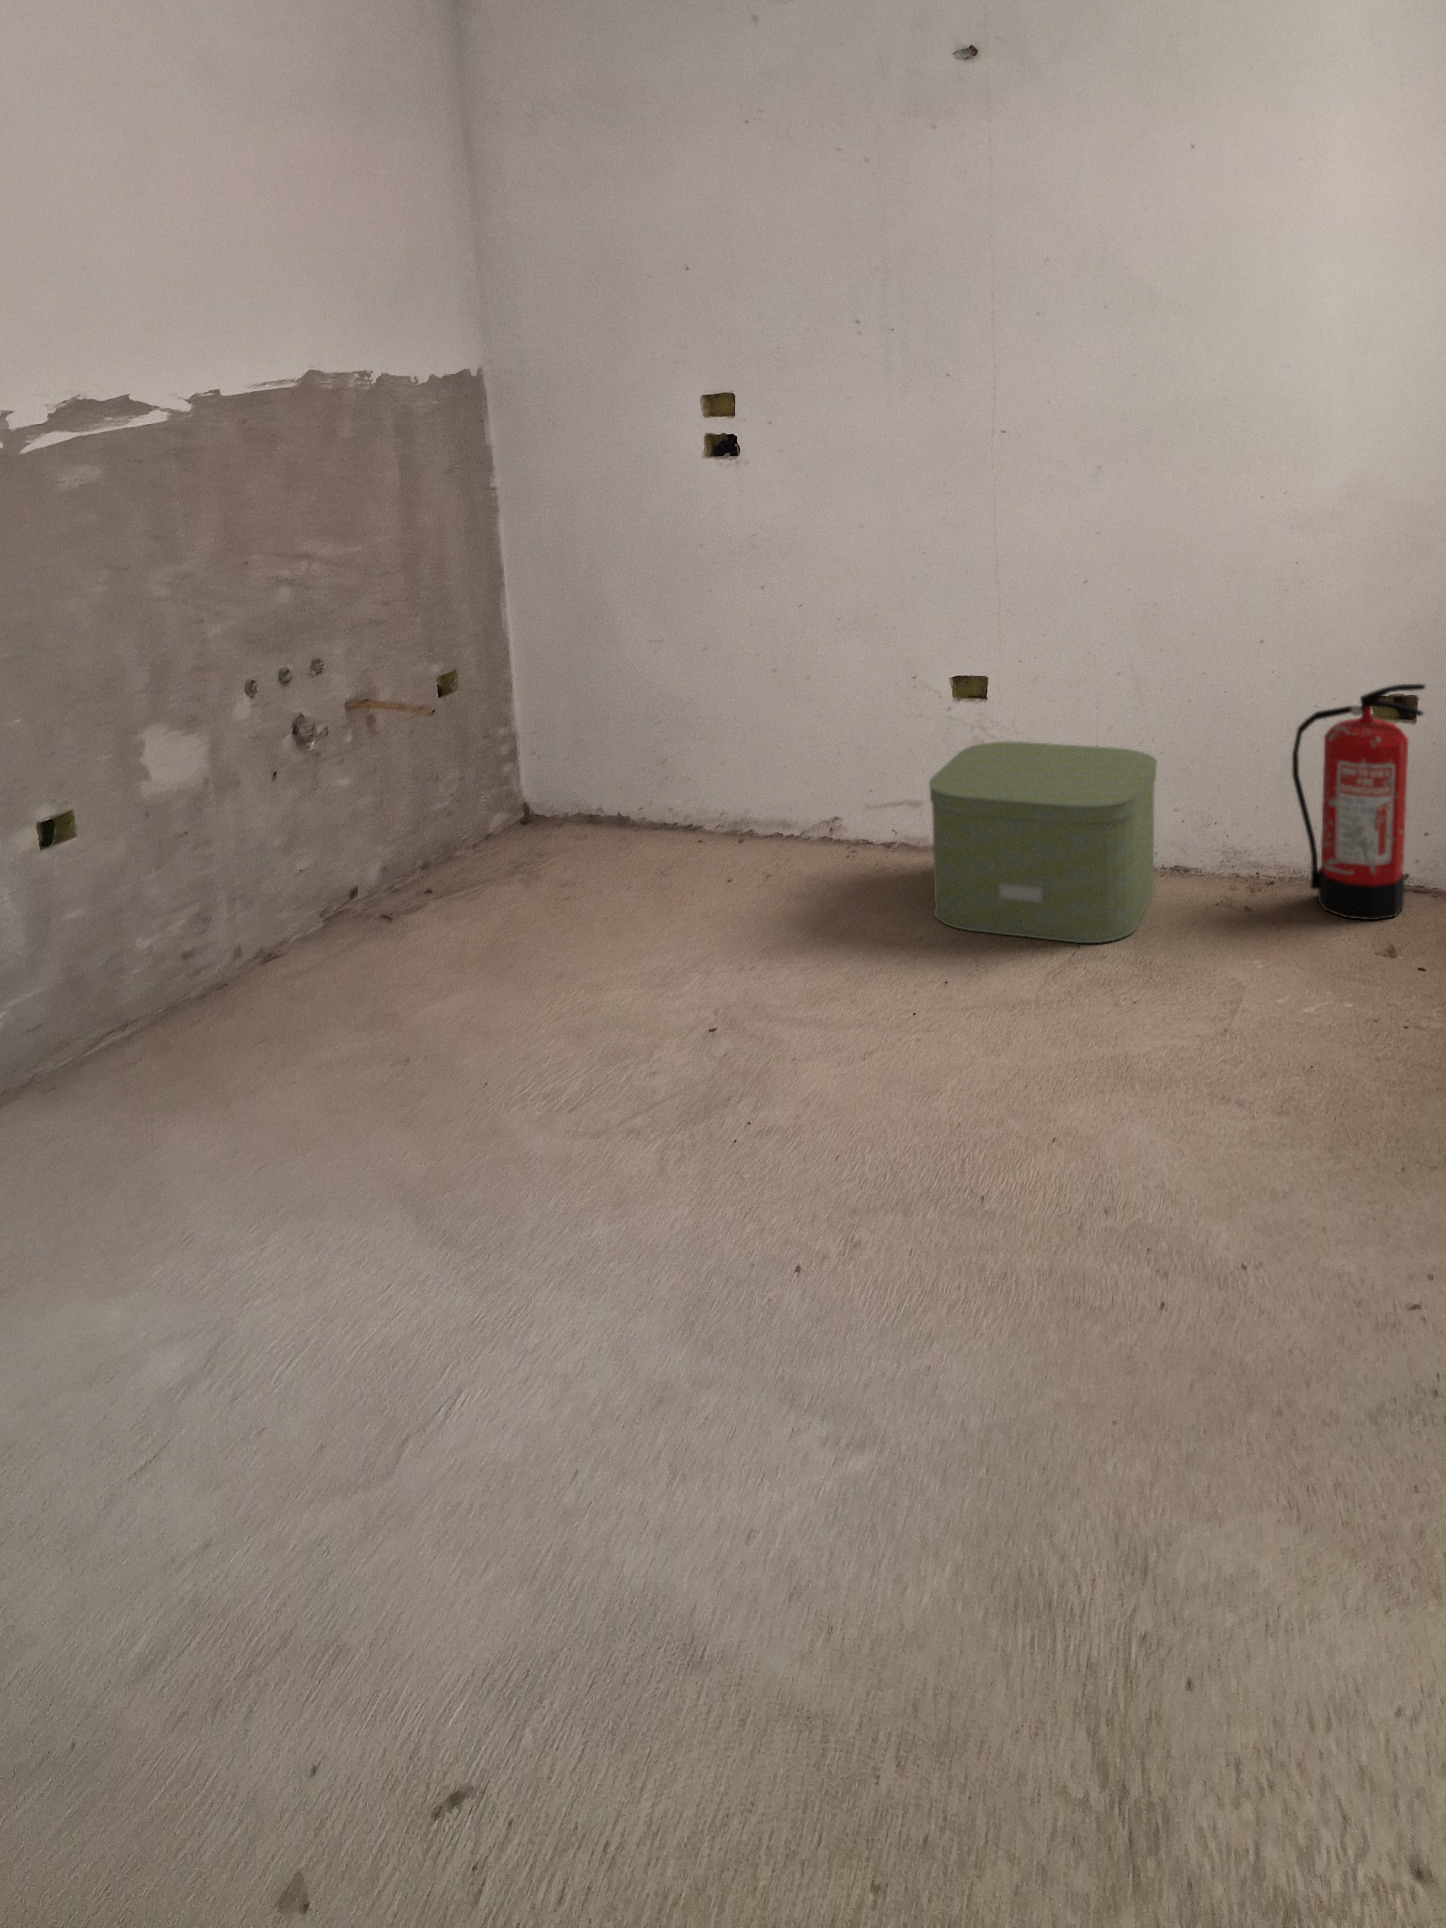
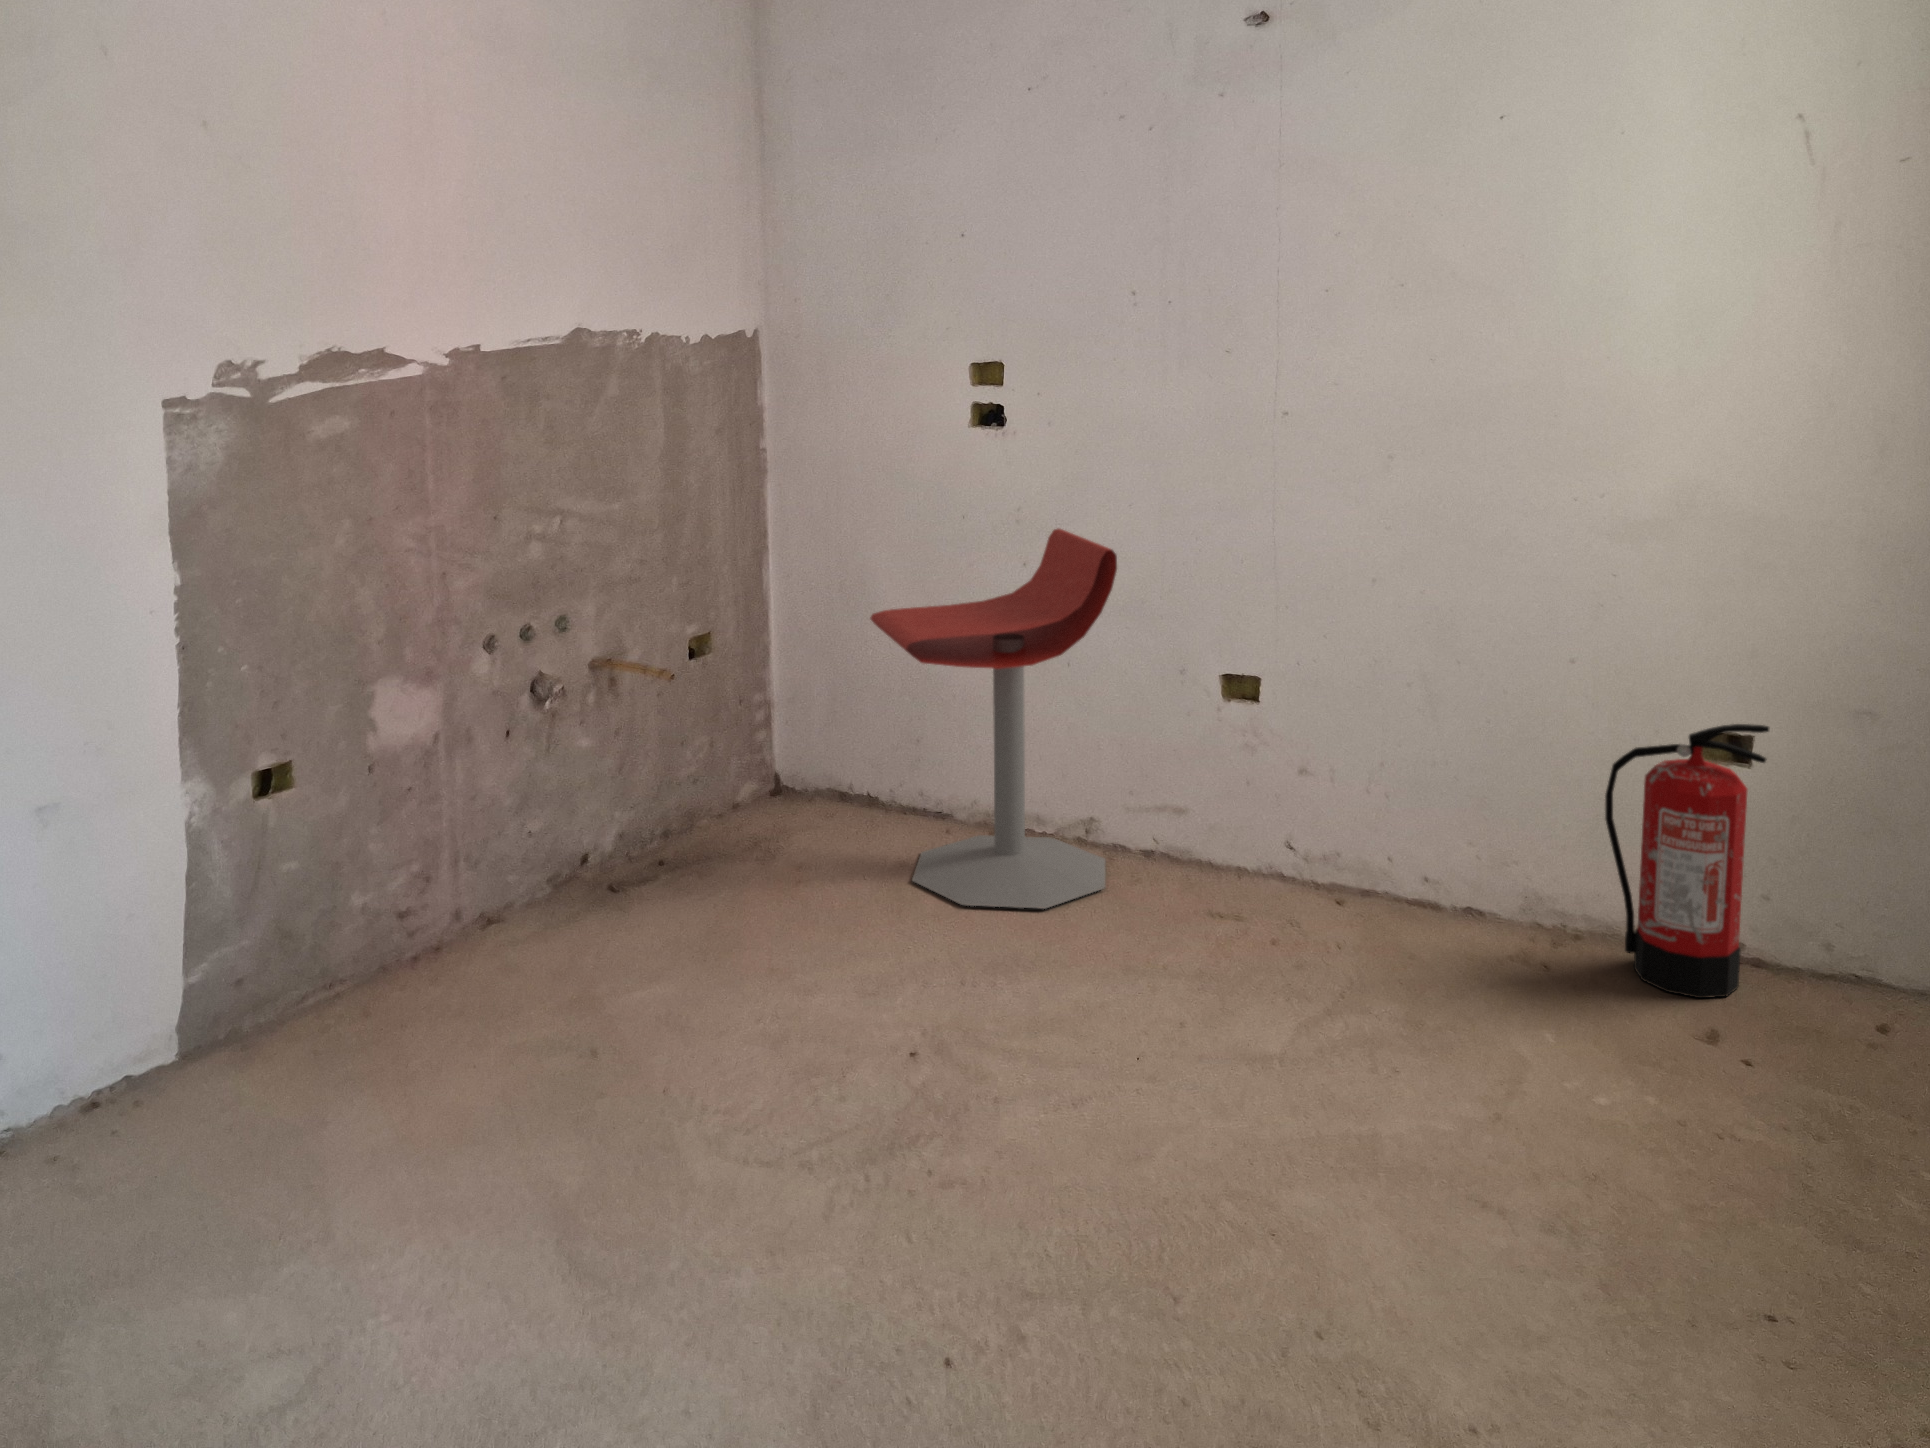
stool: none [622,549,857,903] -> present [870,529,1117,909]
storage box: present [929,742,1157,943] -> none [1182,751,1446,993]

